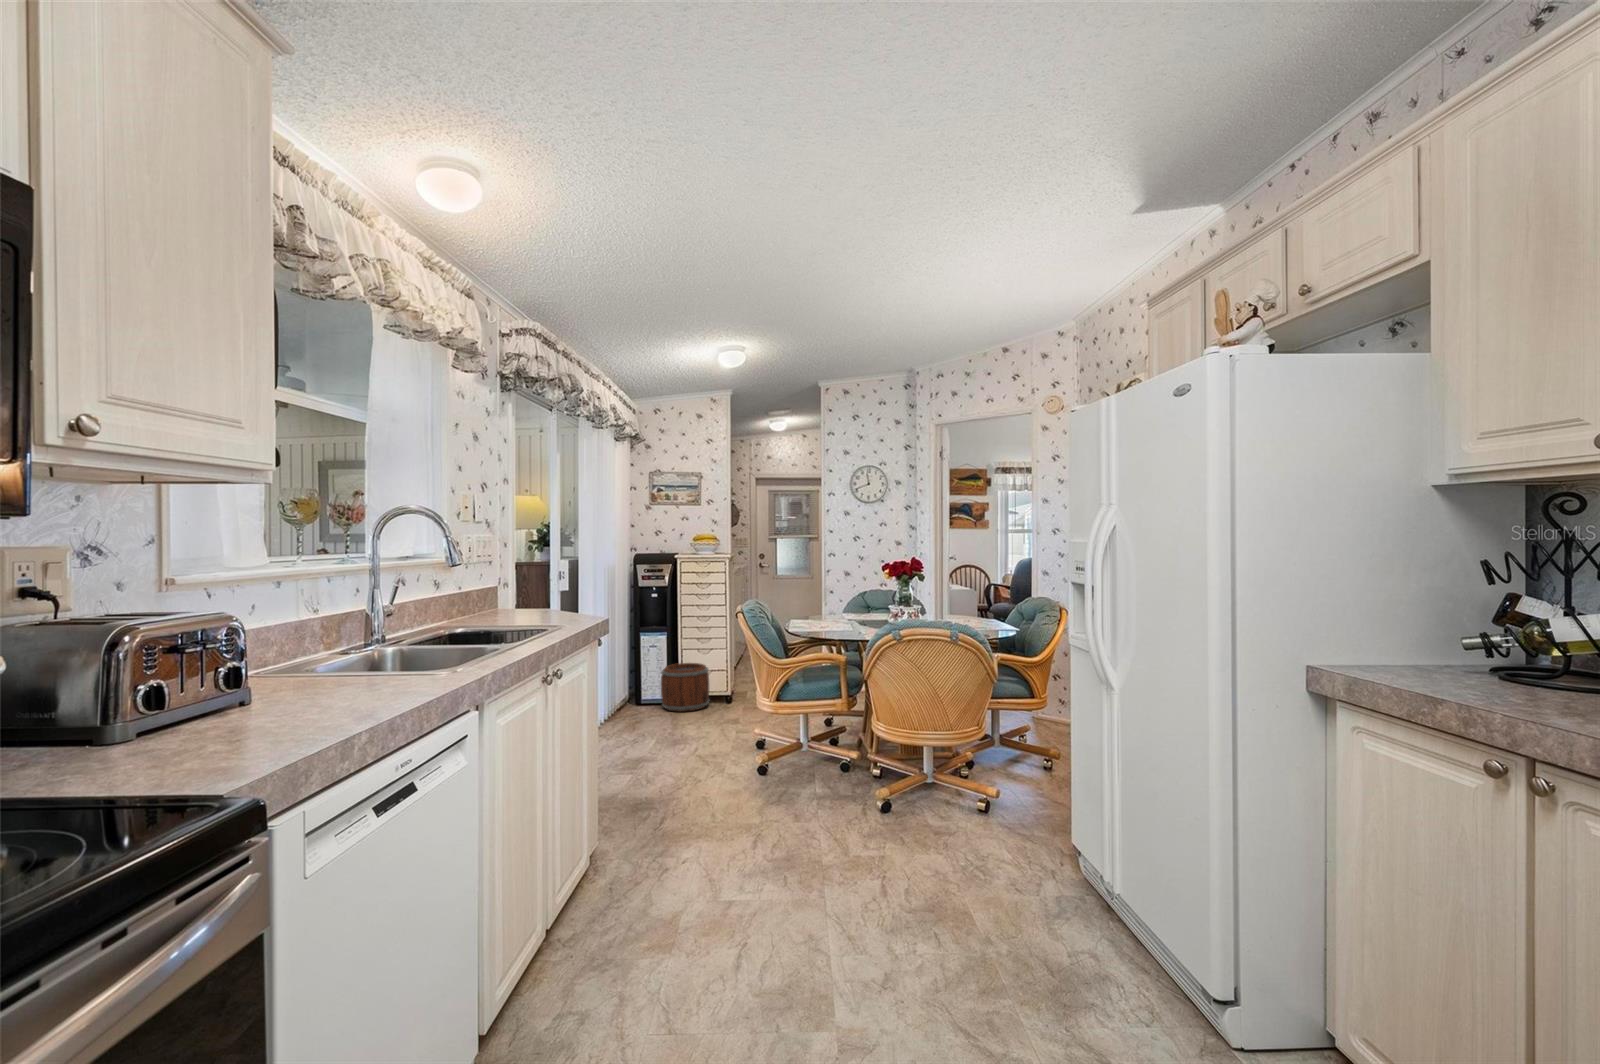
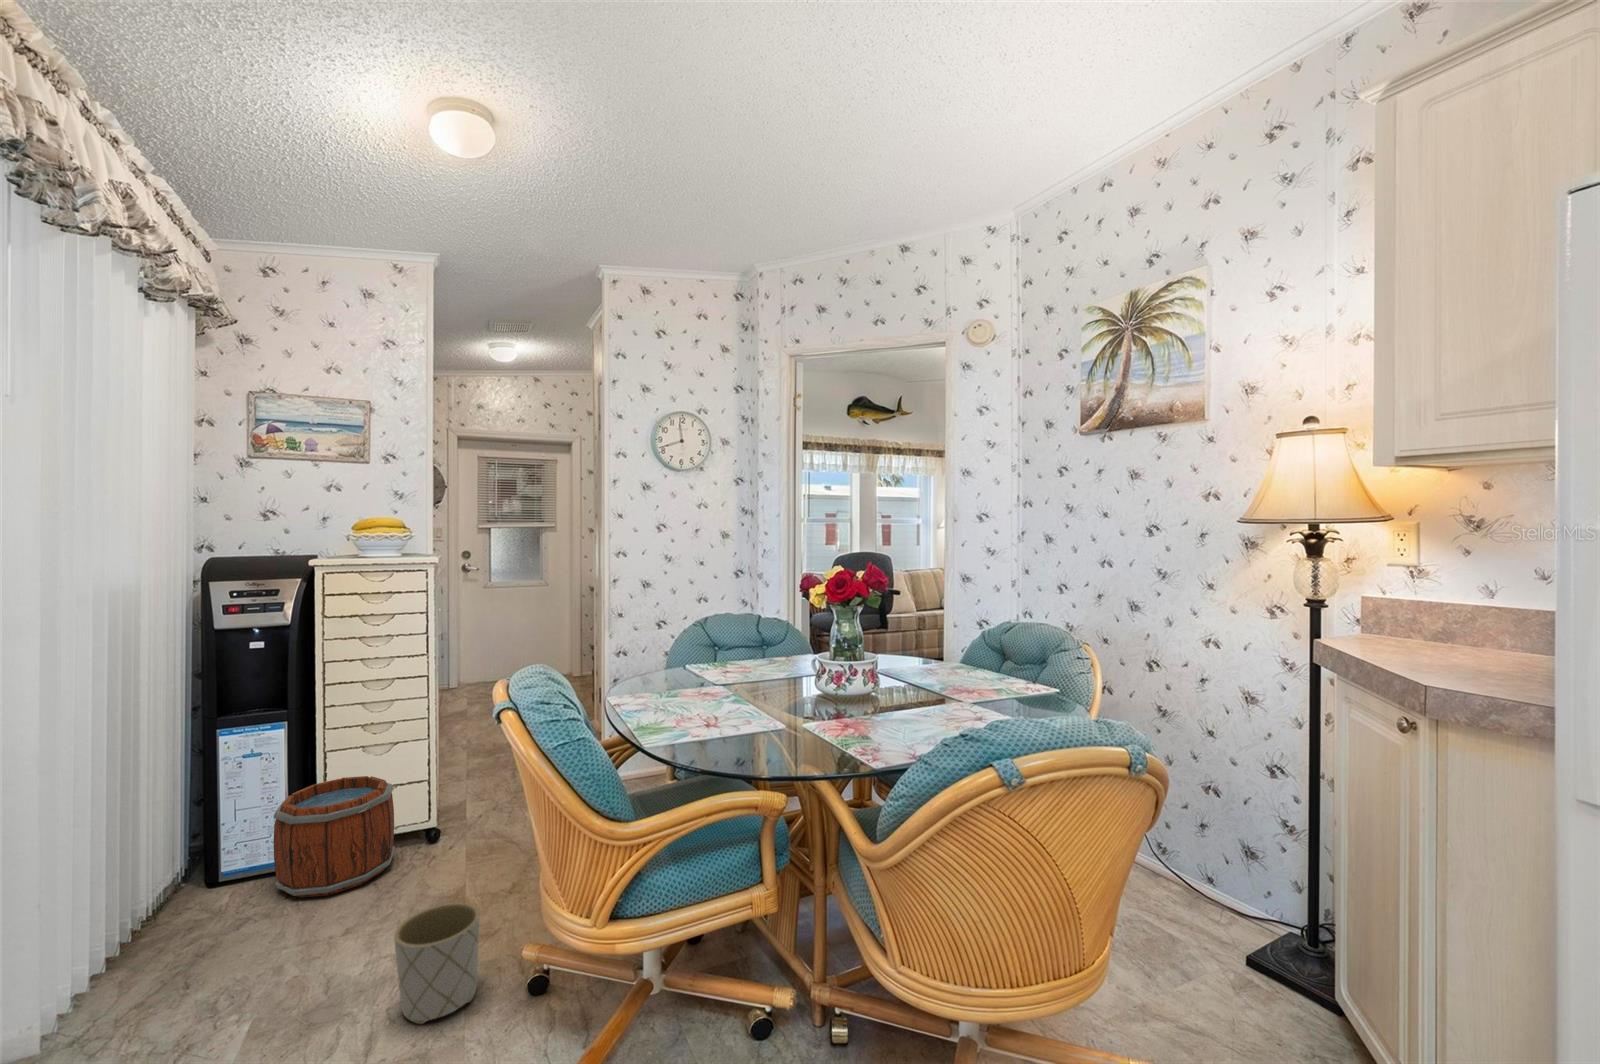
planter: none [701,706,733,747] -> present [394,902,479,1024]

